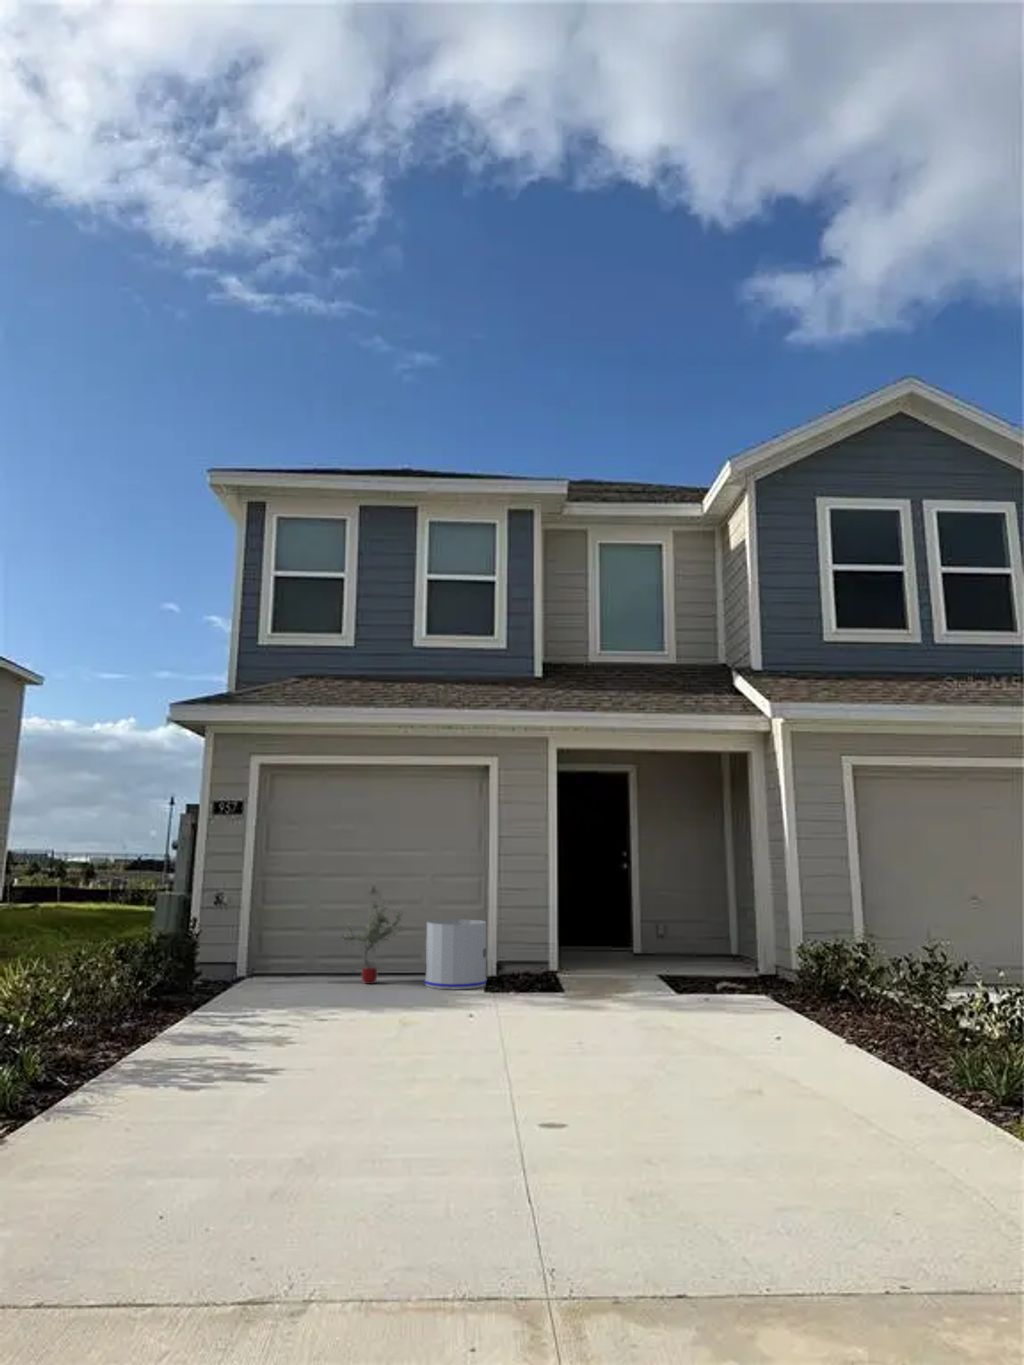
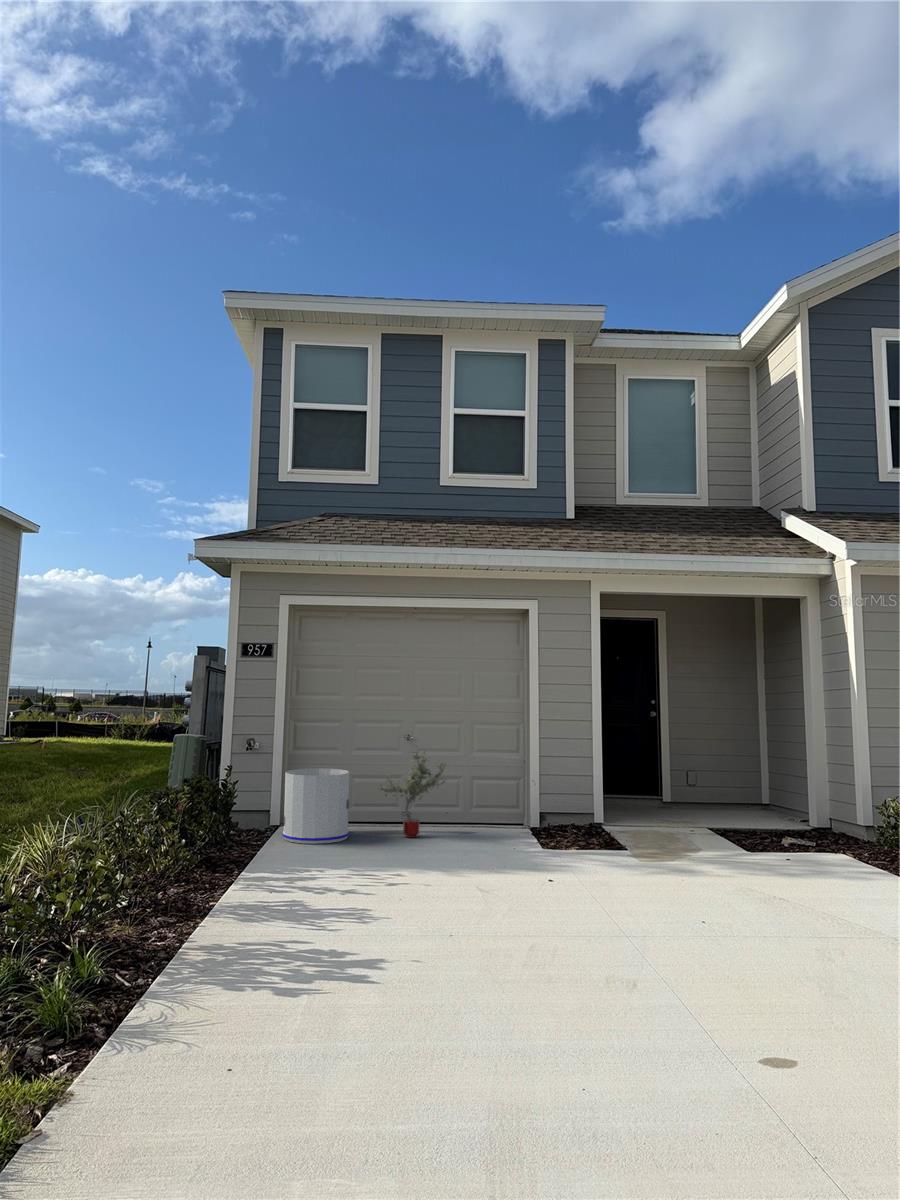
trash can: present [424,919,487,989] -> present [282,768,349,844]

